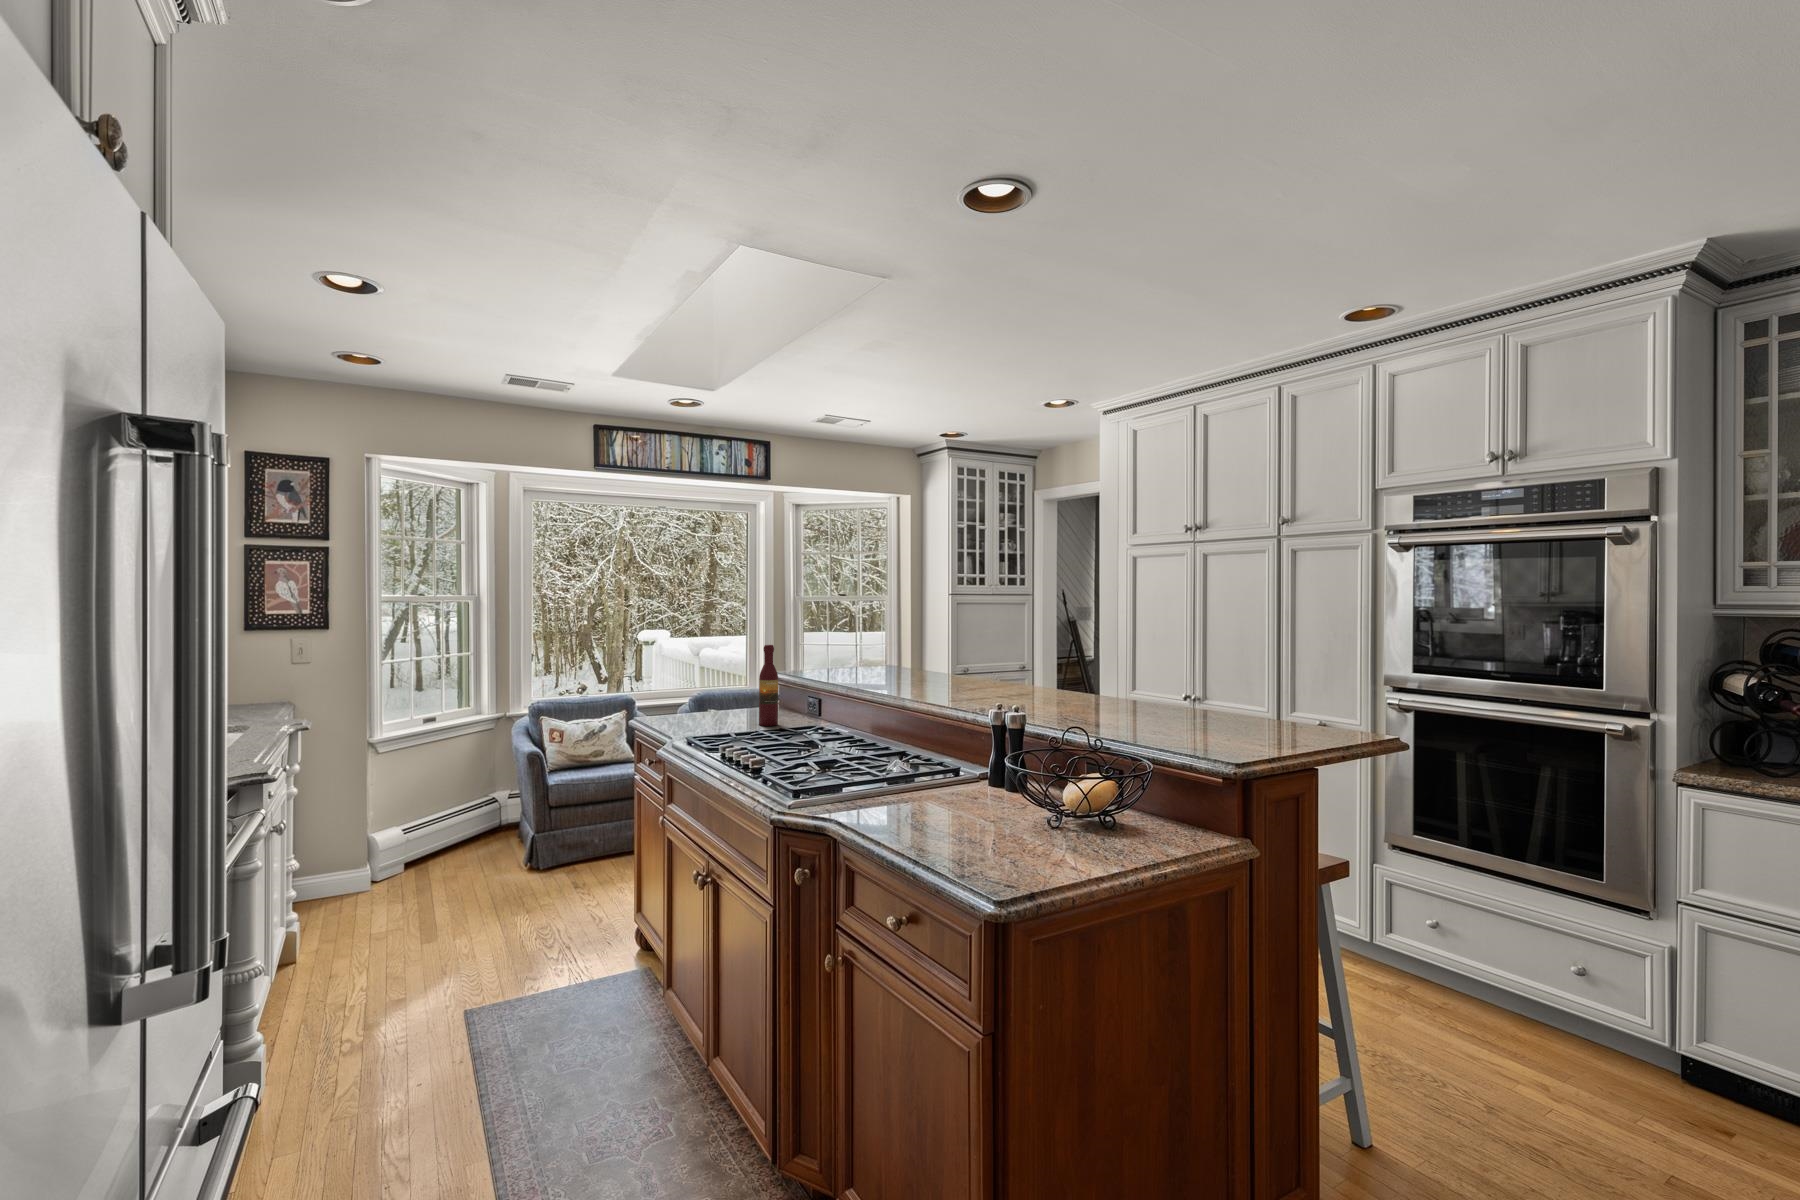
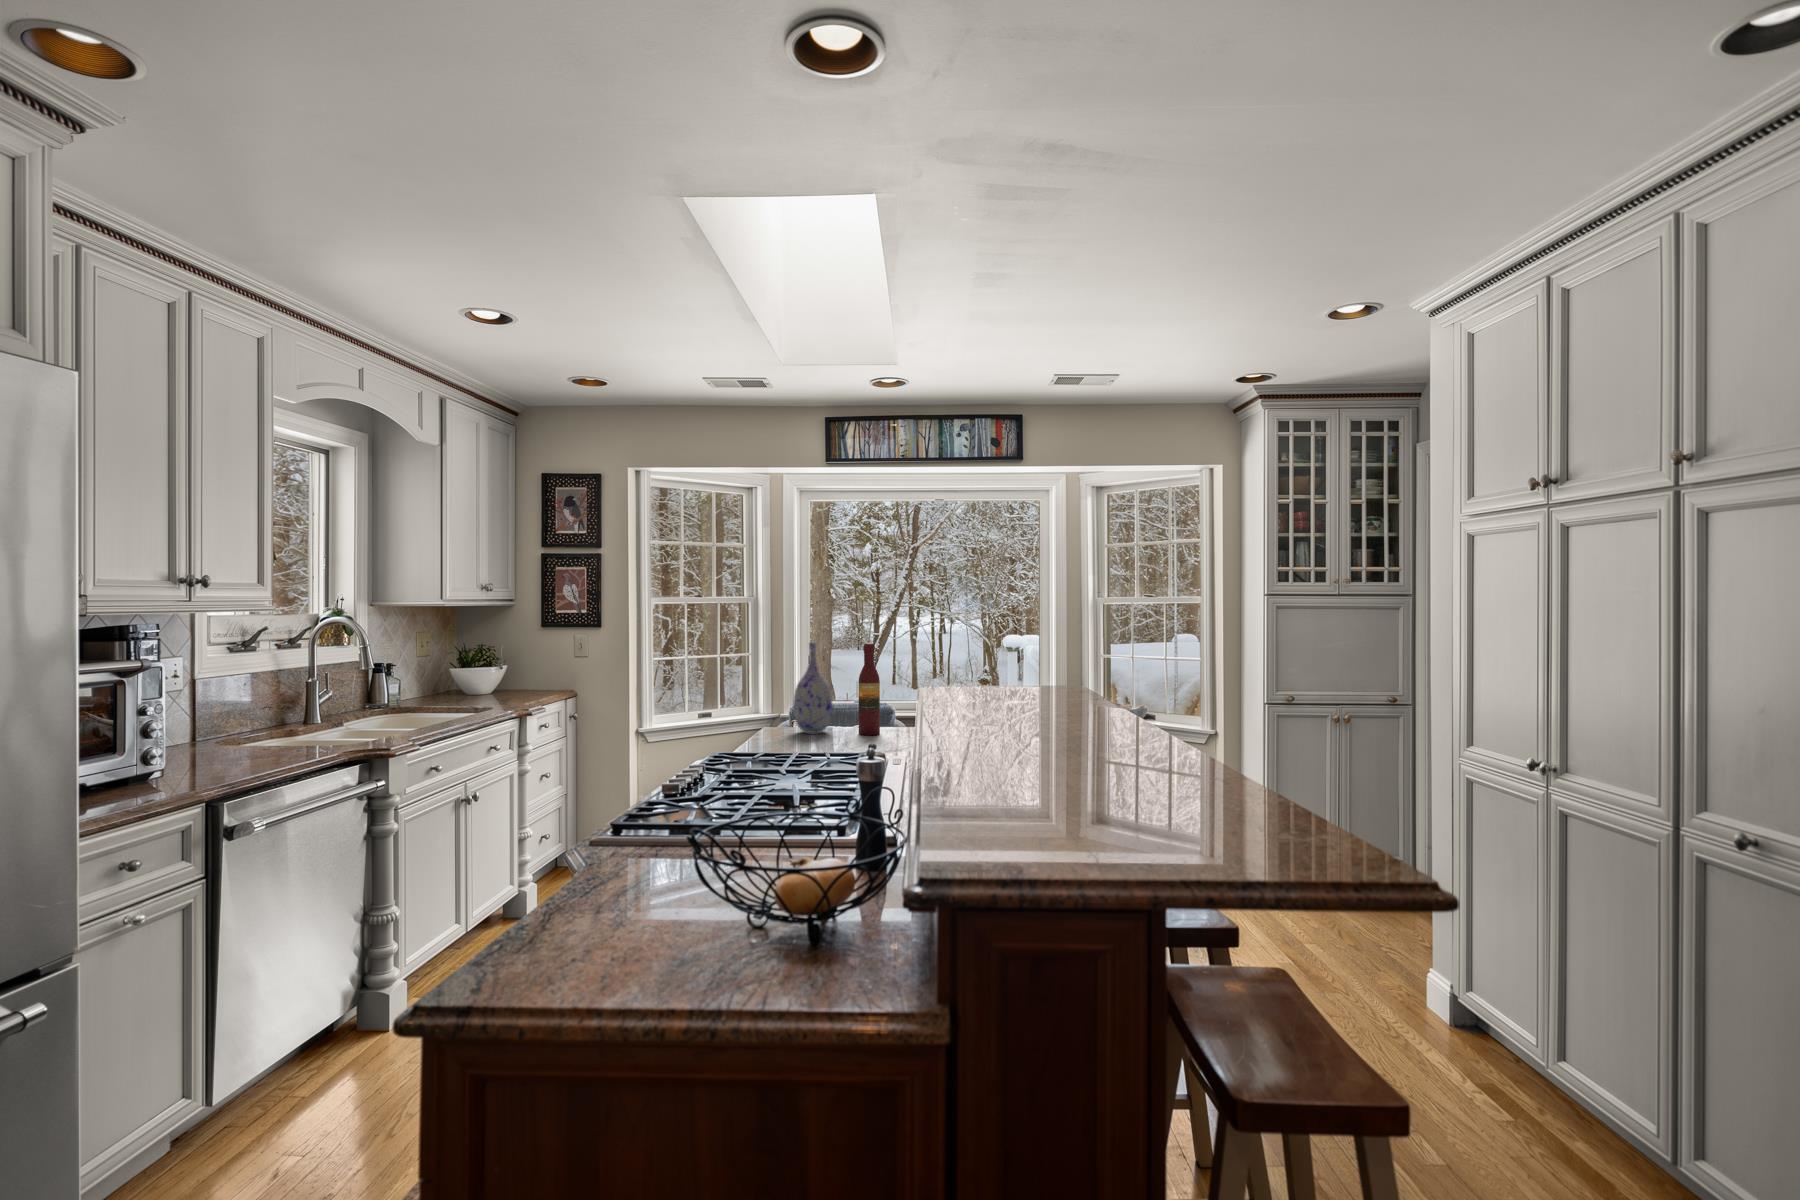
vase: none [700,645,736,729] -> present [793,642,833,733]

